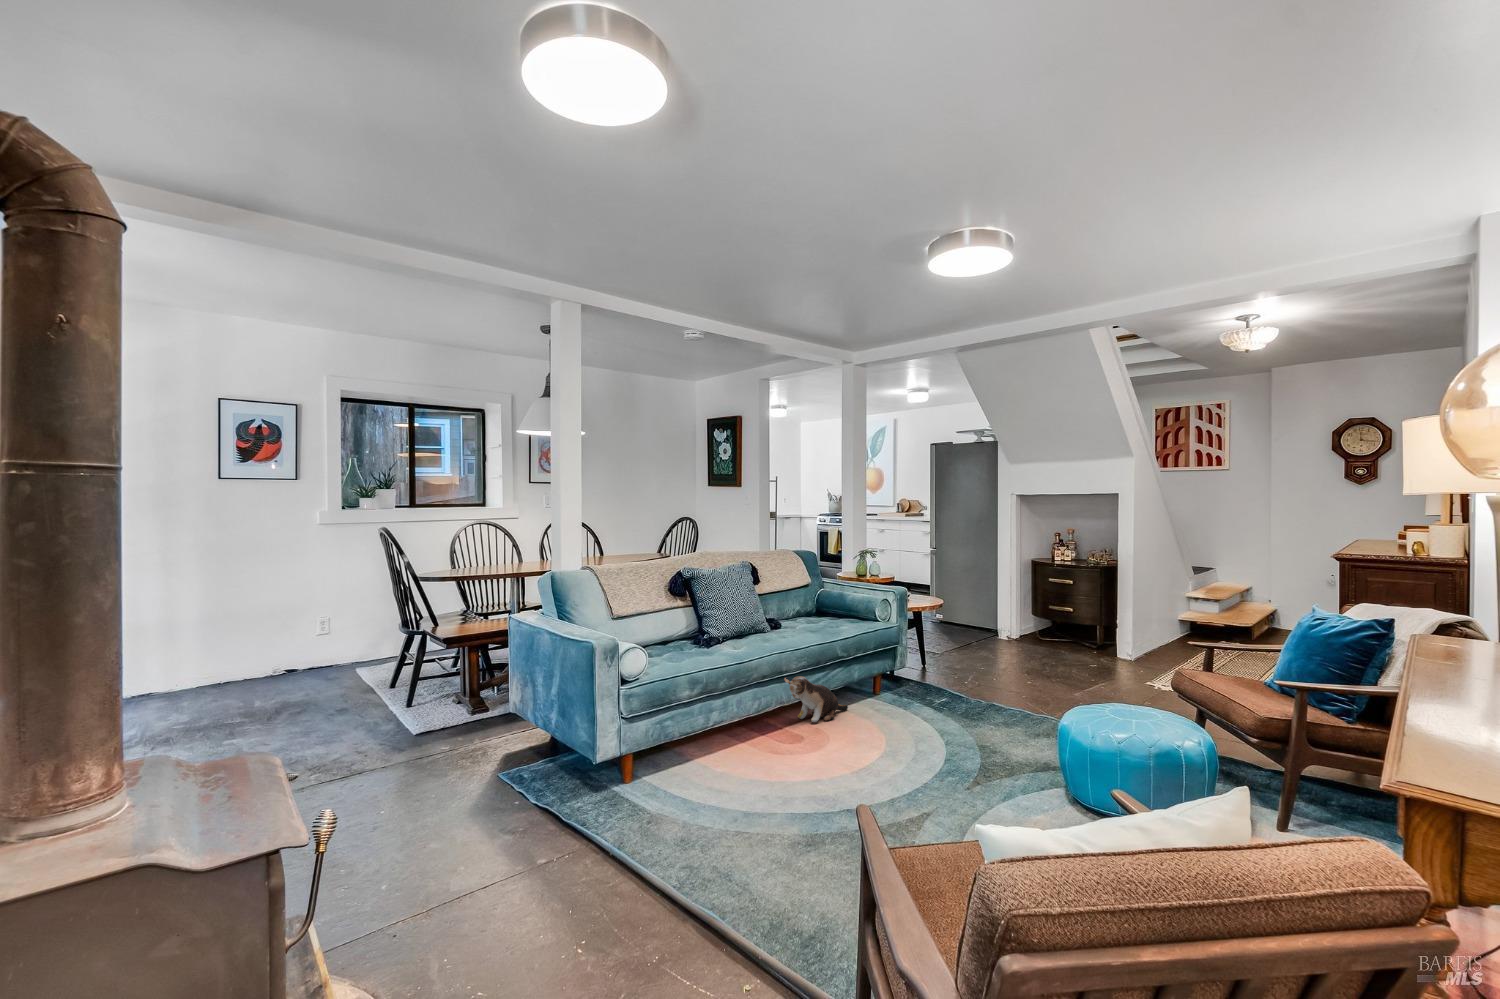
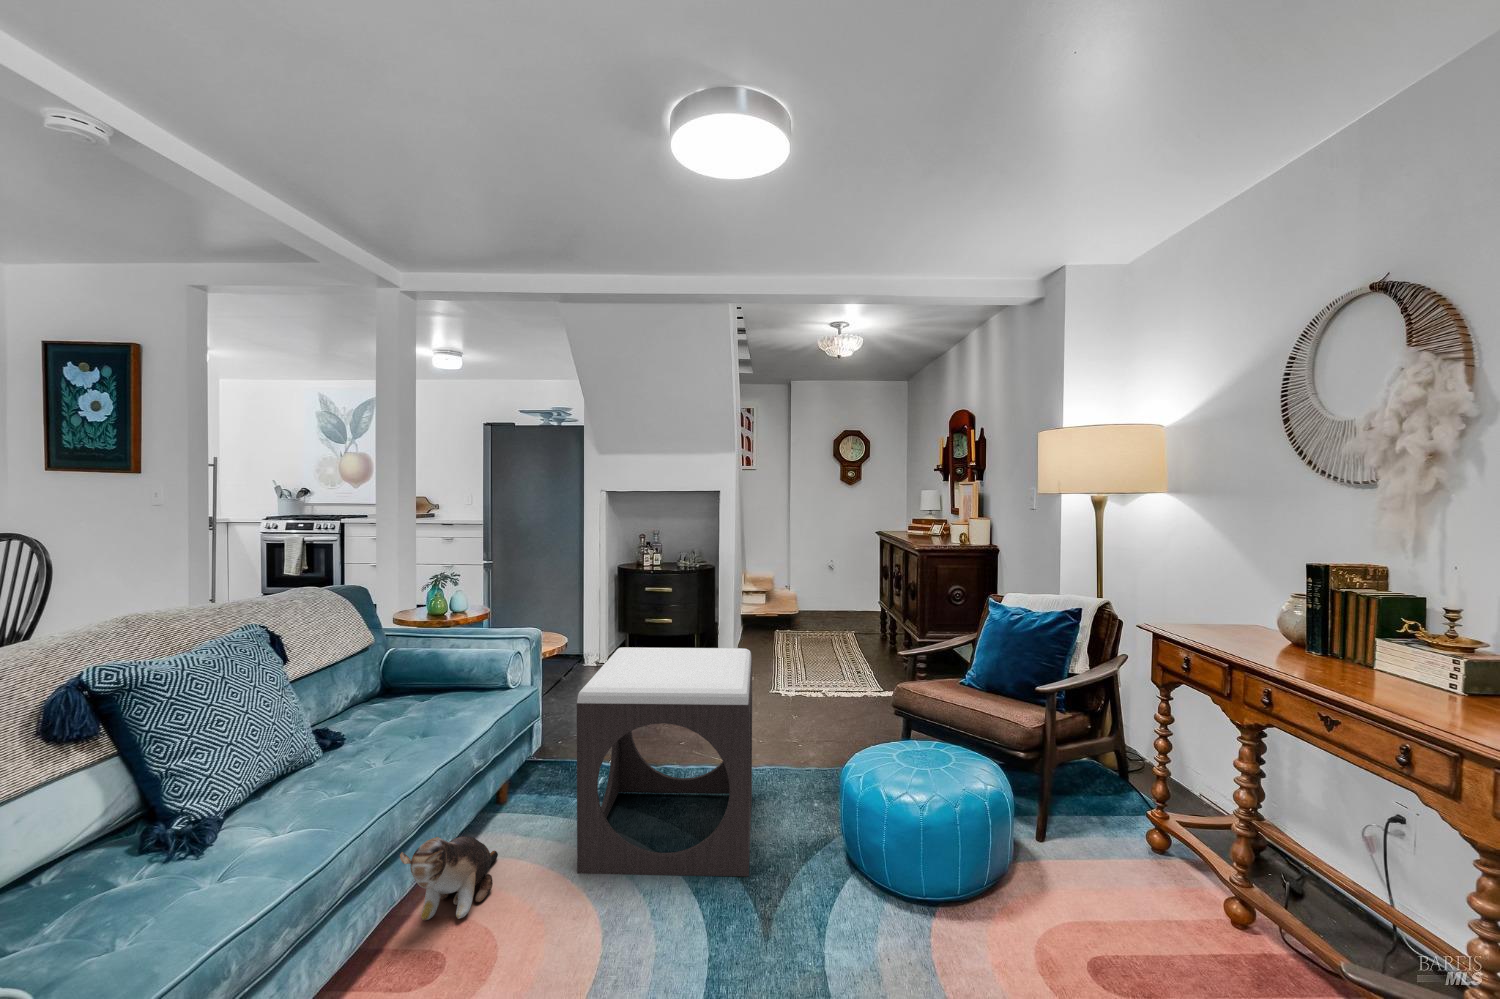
footstool: none [879,604,1029,757] -> present [577,647,752,876]

